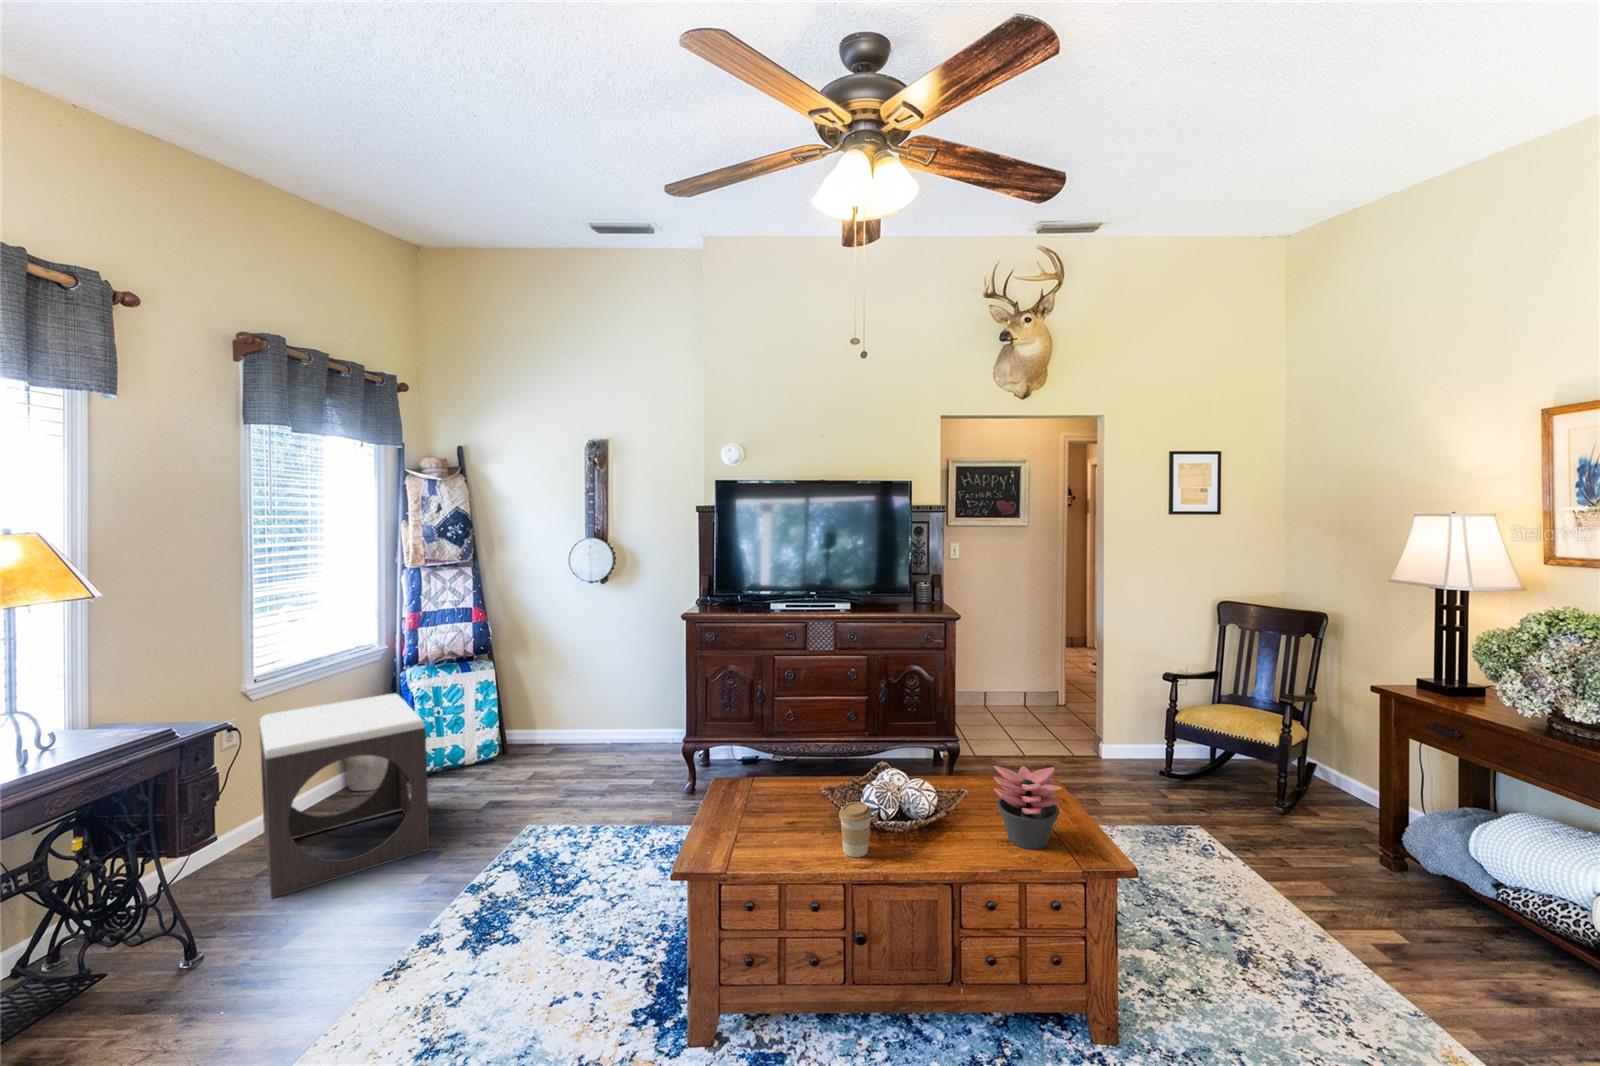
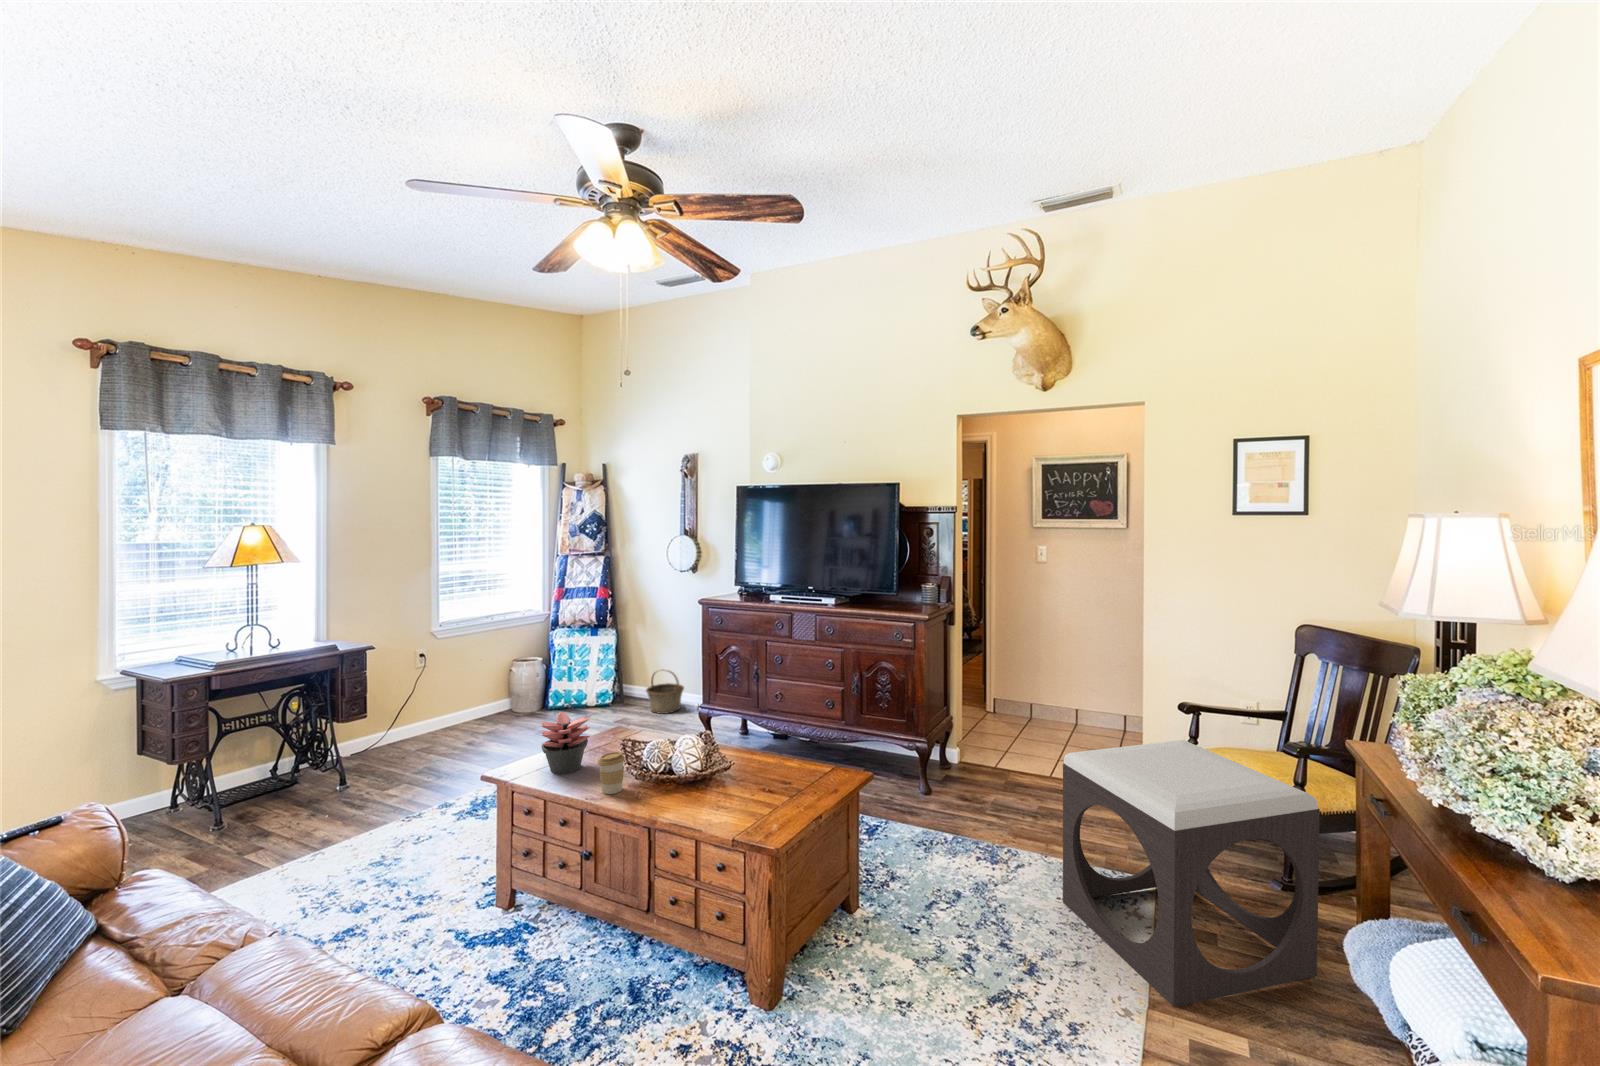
footstool: present [260,694,429,898] -> present [1063,740,1320,1007]
basket: none [553,704,602,760] -> present [646,670,684,714]
succulent plant: present [994,766,1062,849] -> present [541,712,590,774]

